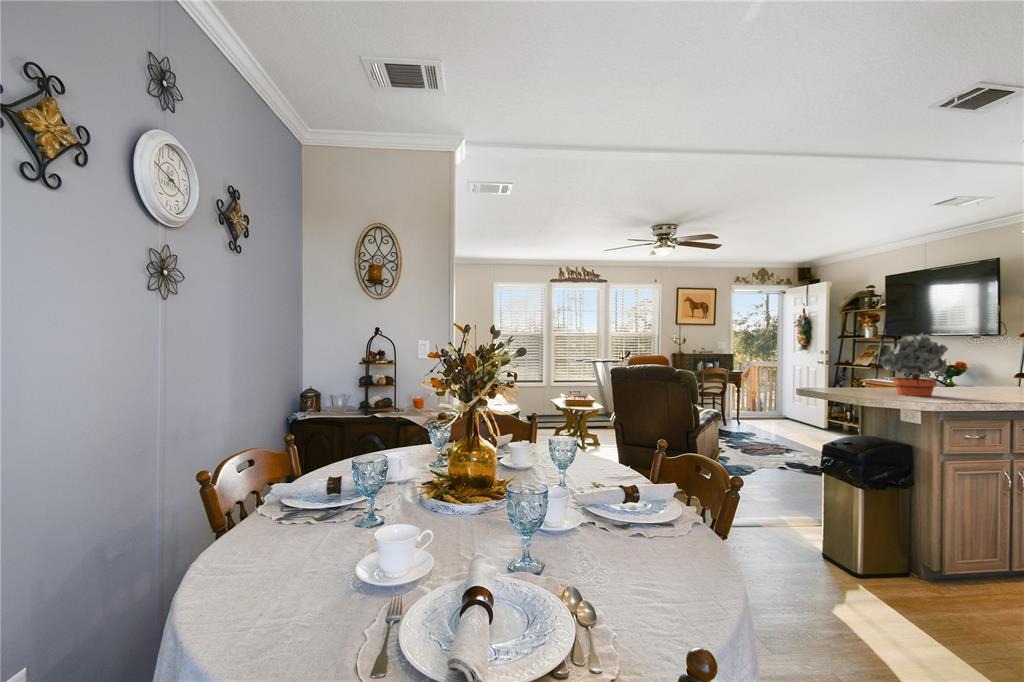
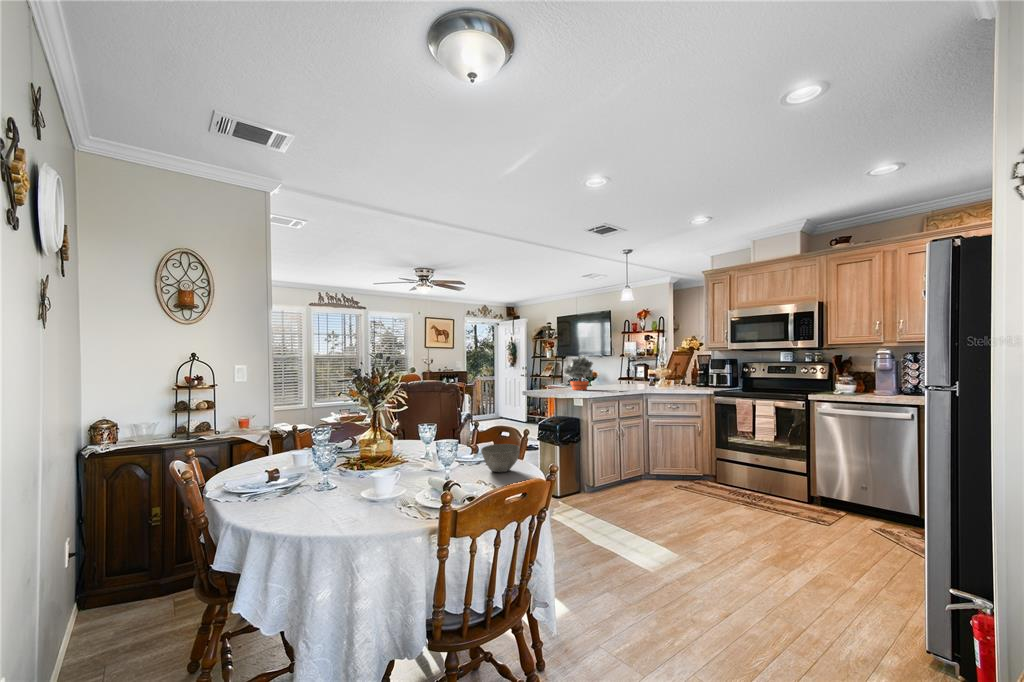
bowl: none [614,506,699,575] -> present [481,444,520,472]

